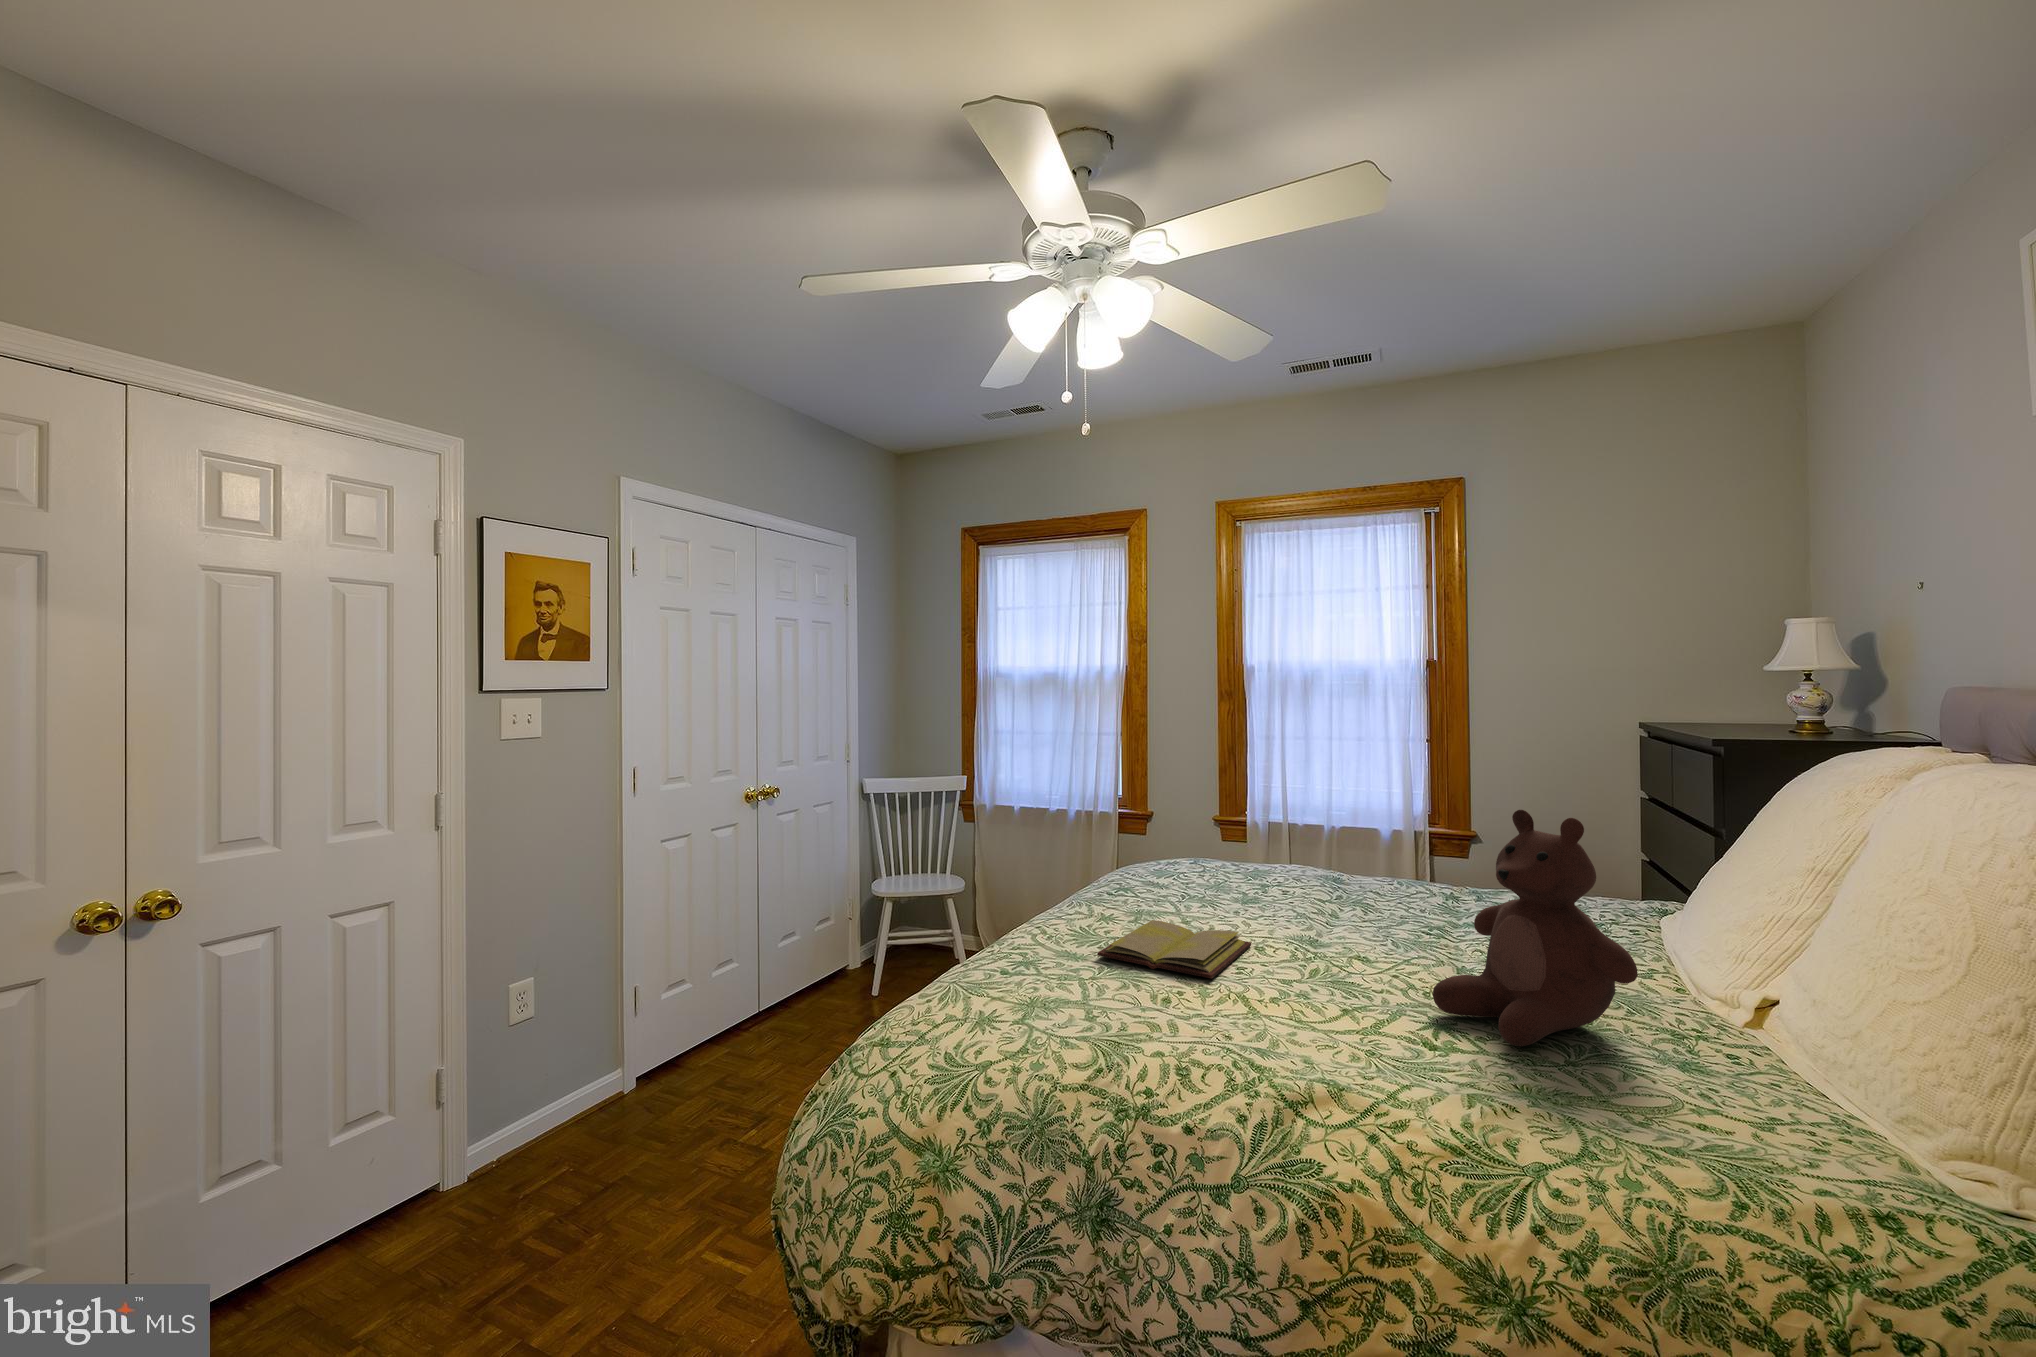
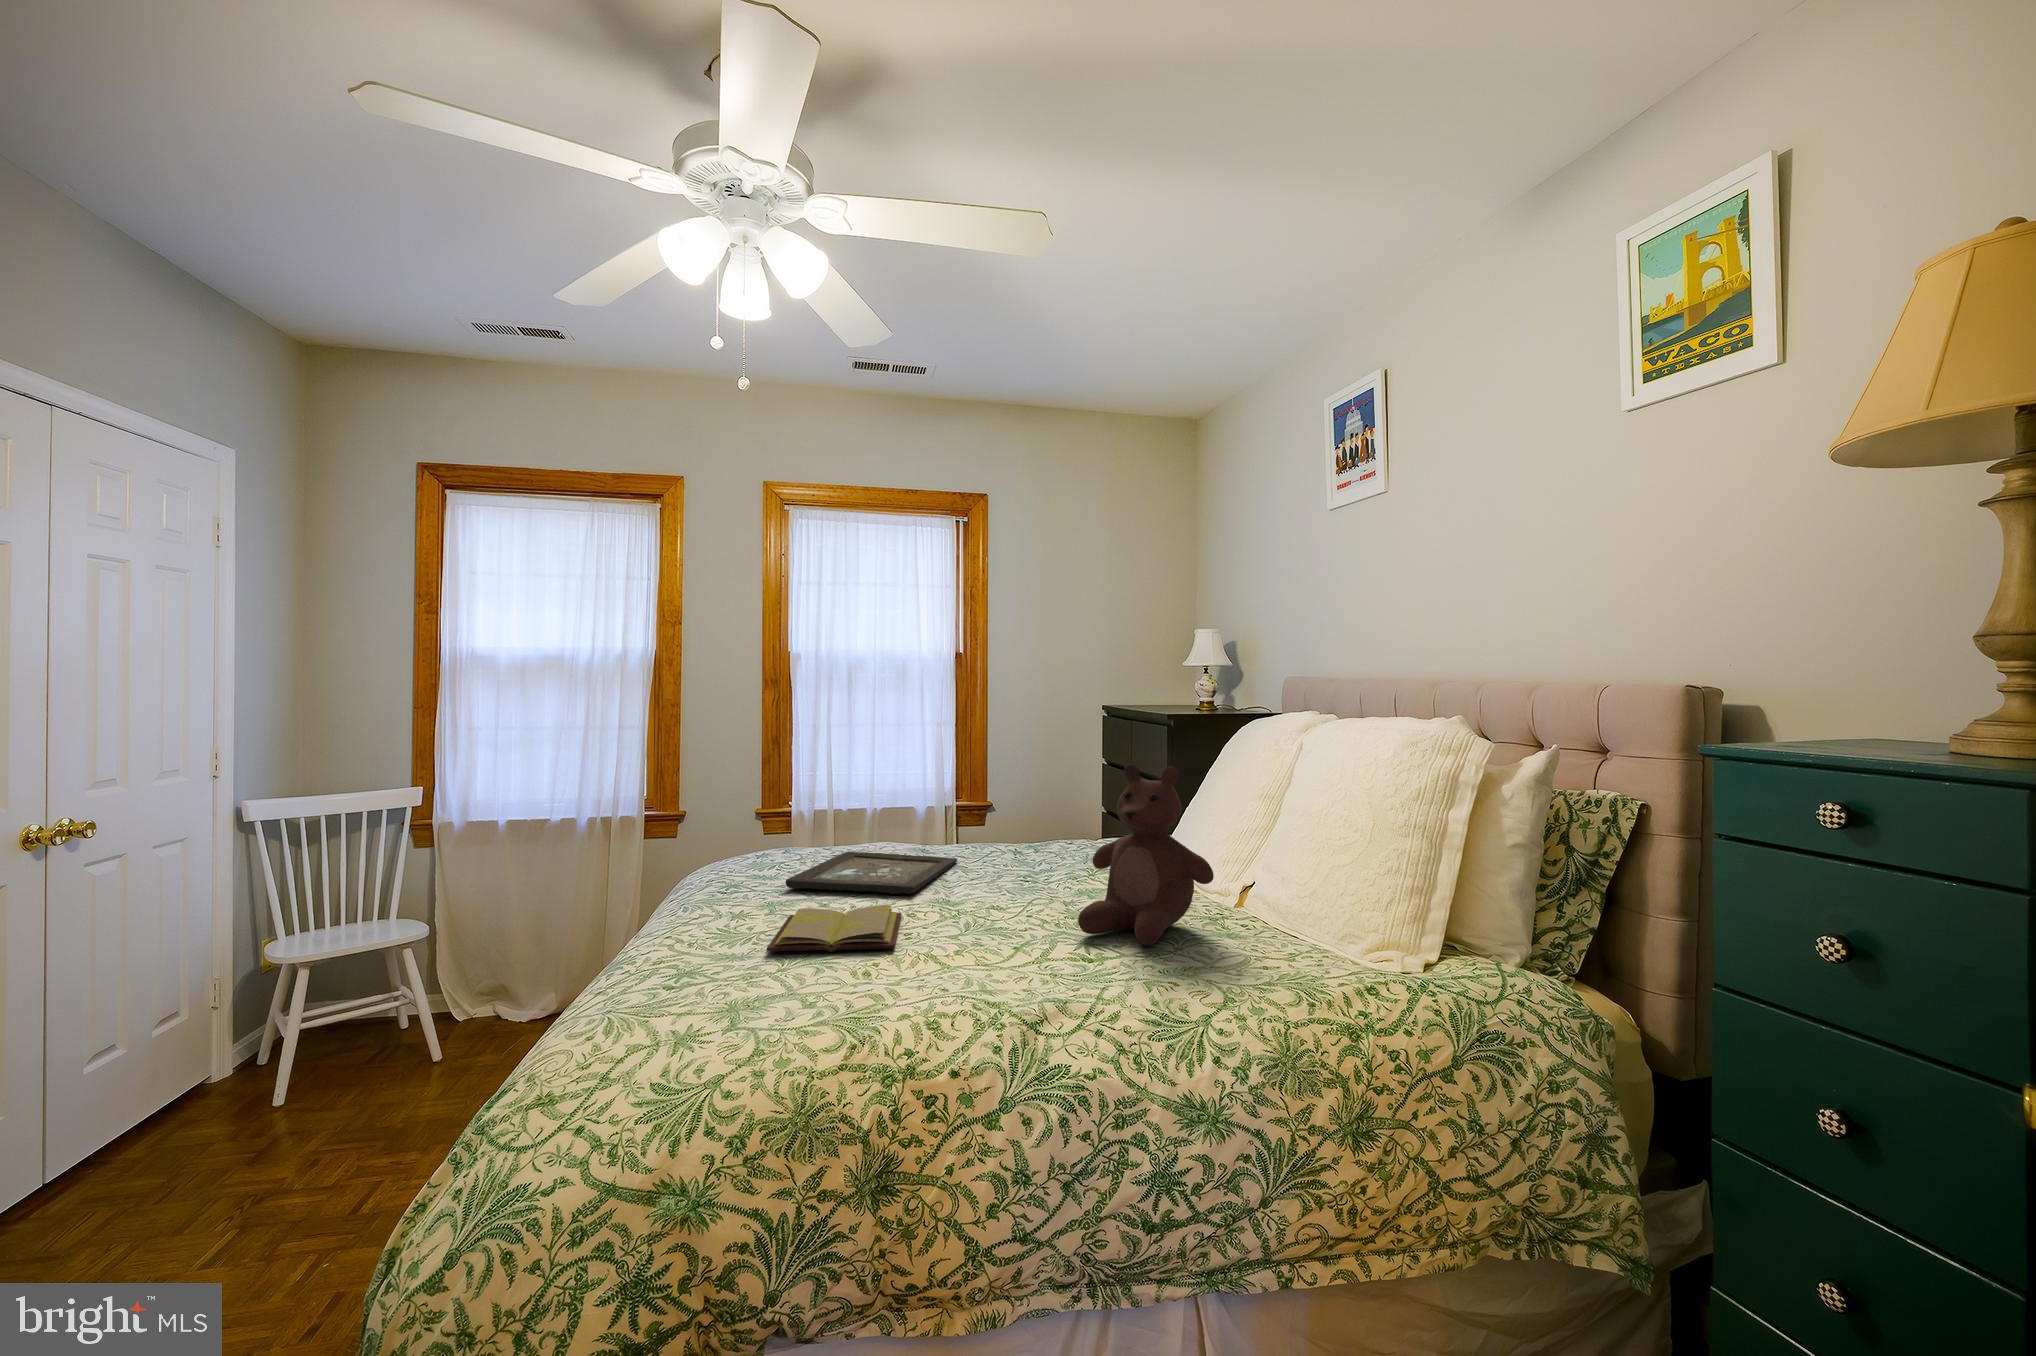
tray: none [1167,869,1362,923] -> present [786,852,957,894]

